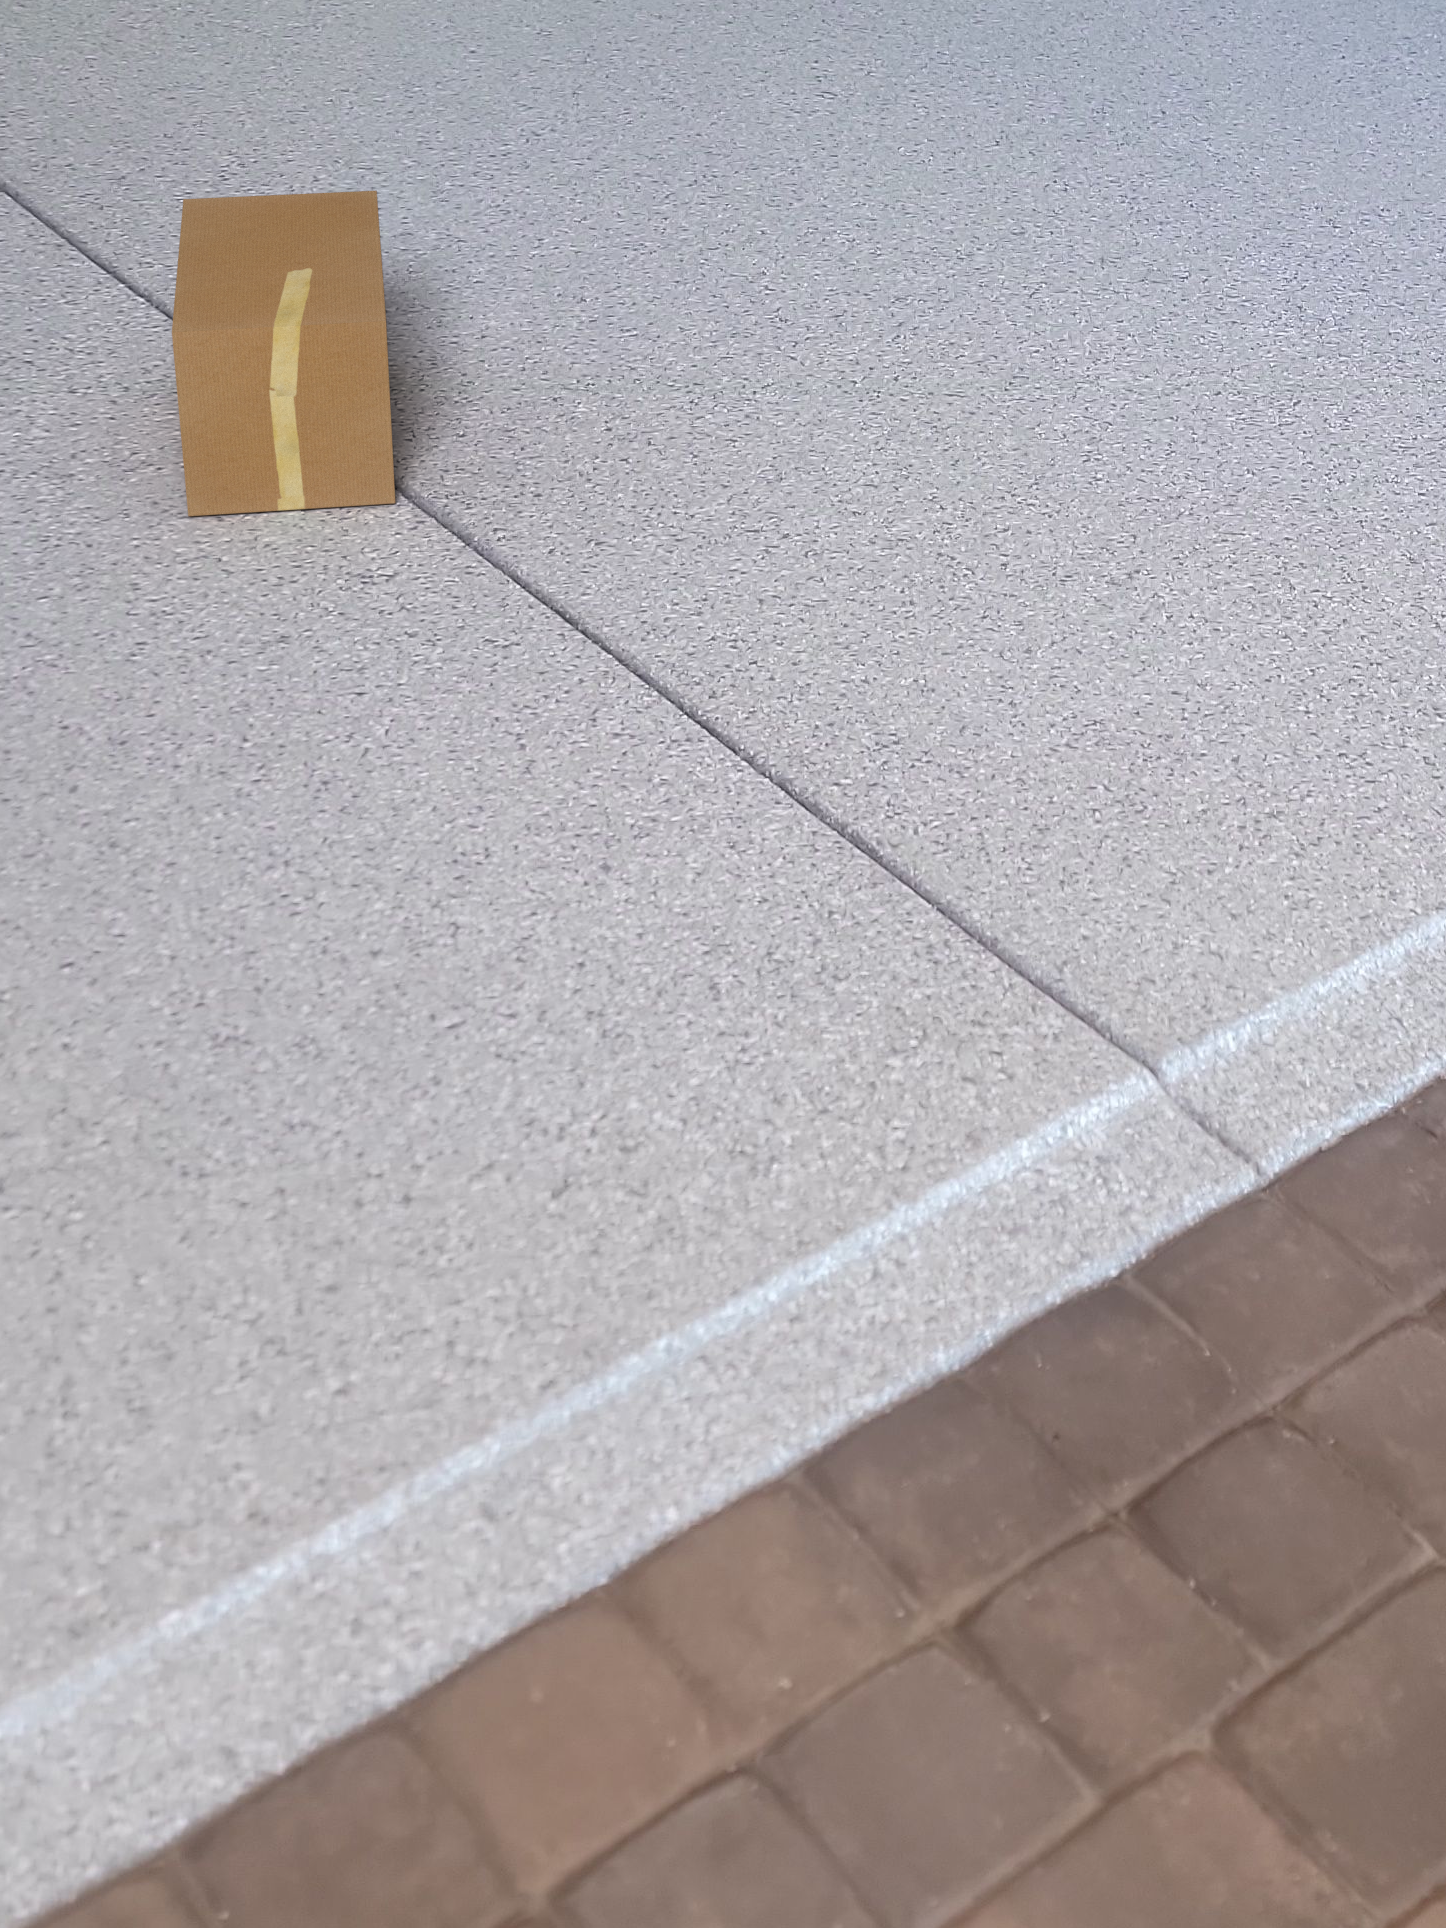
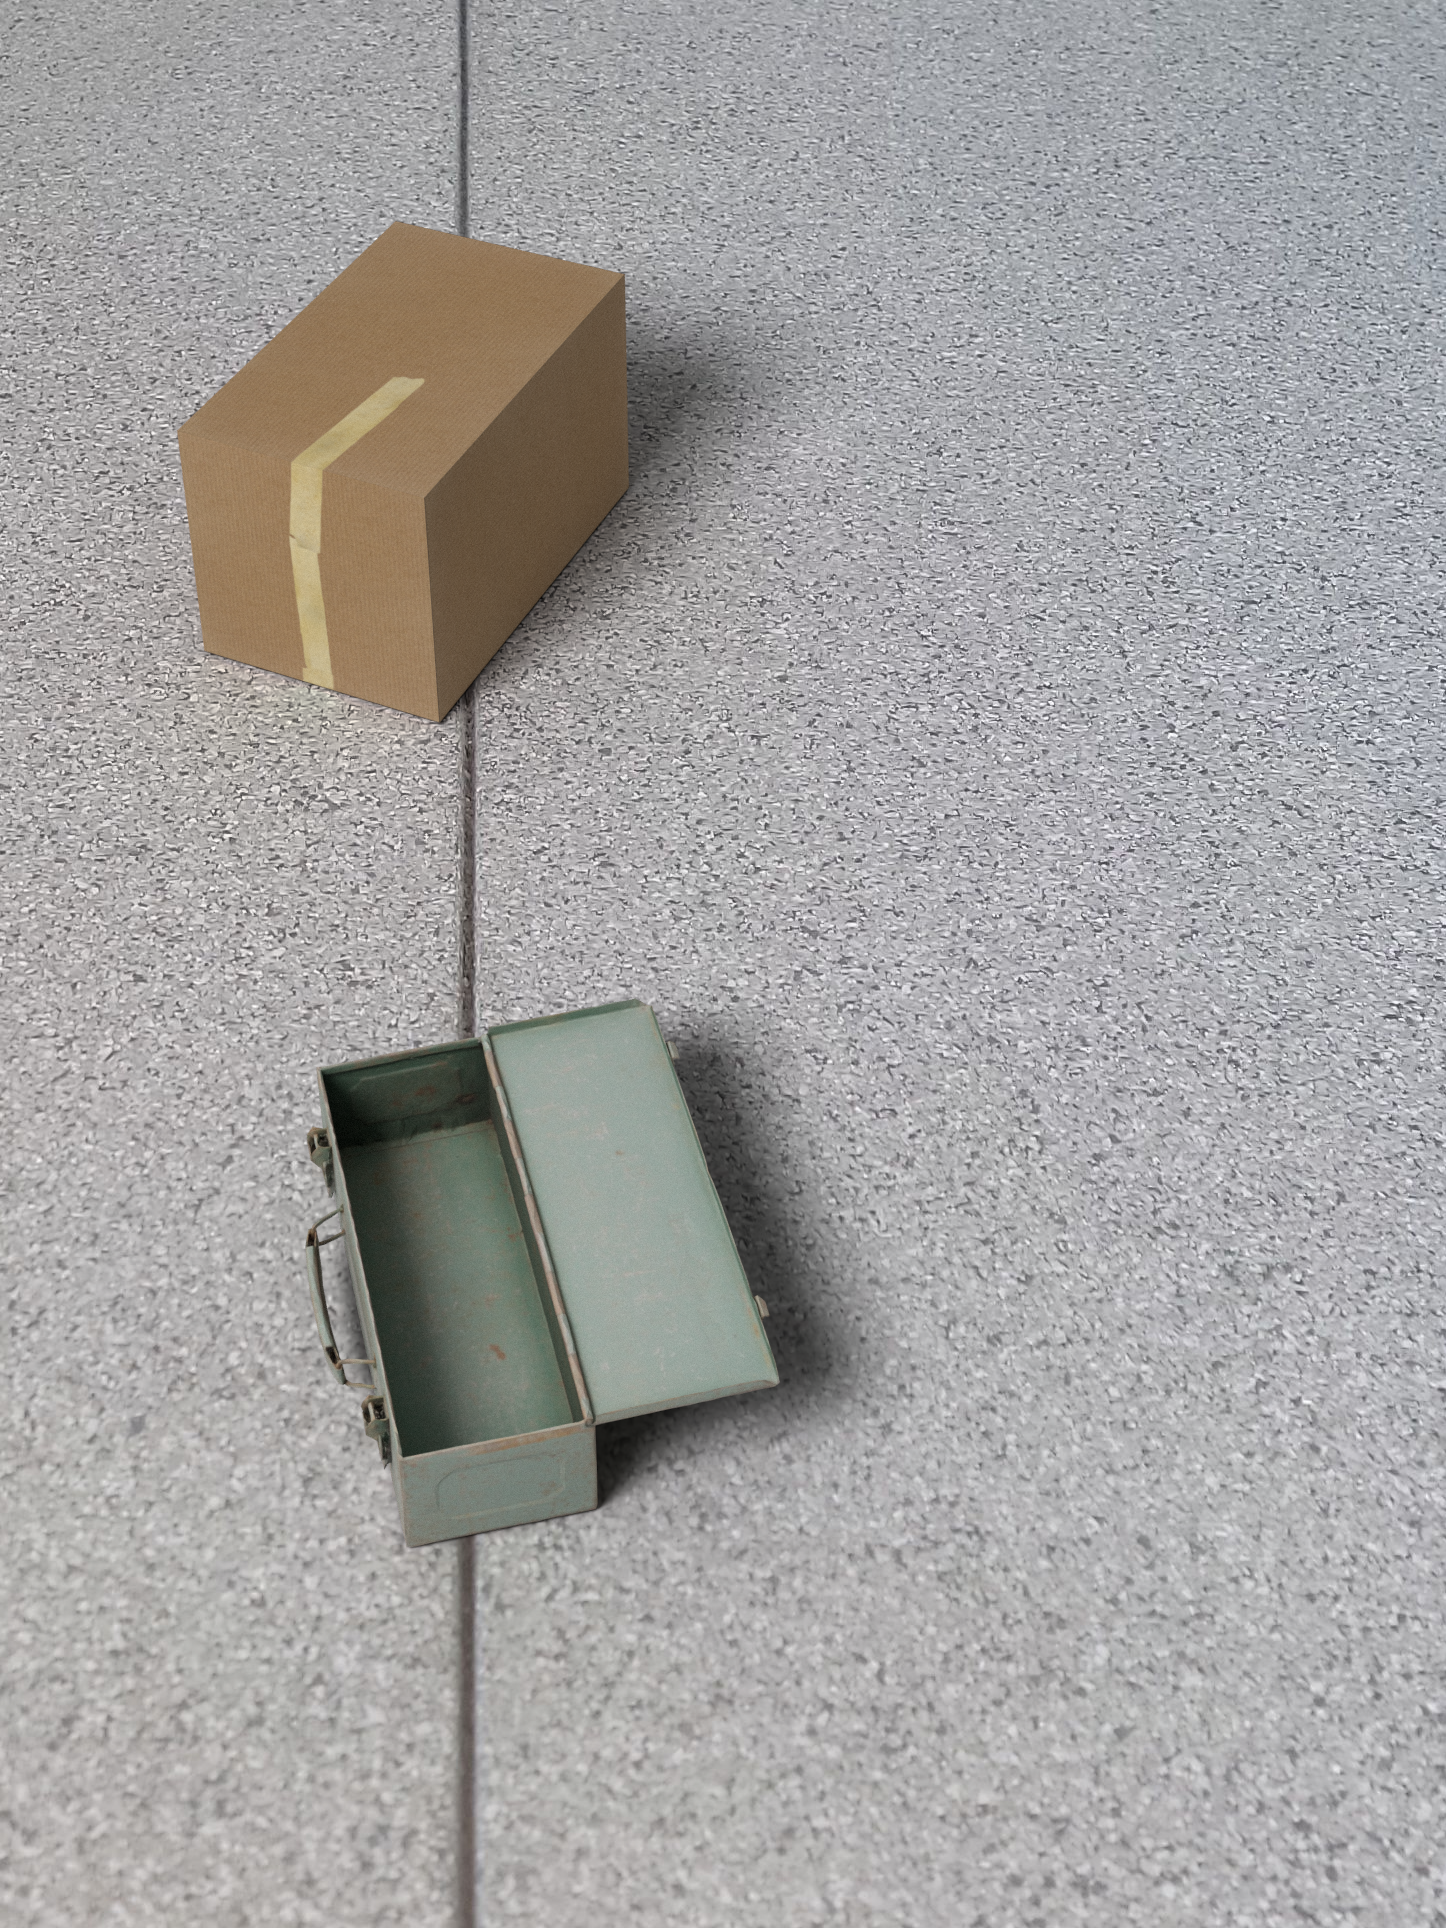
toolbox: none [560,546,965,844] -> present [305,998,780,1547]

